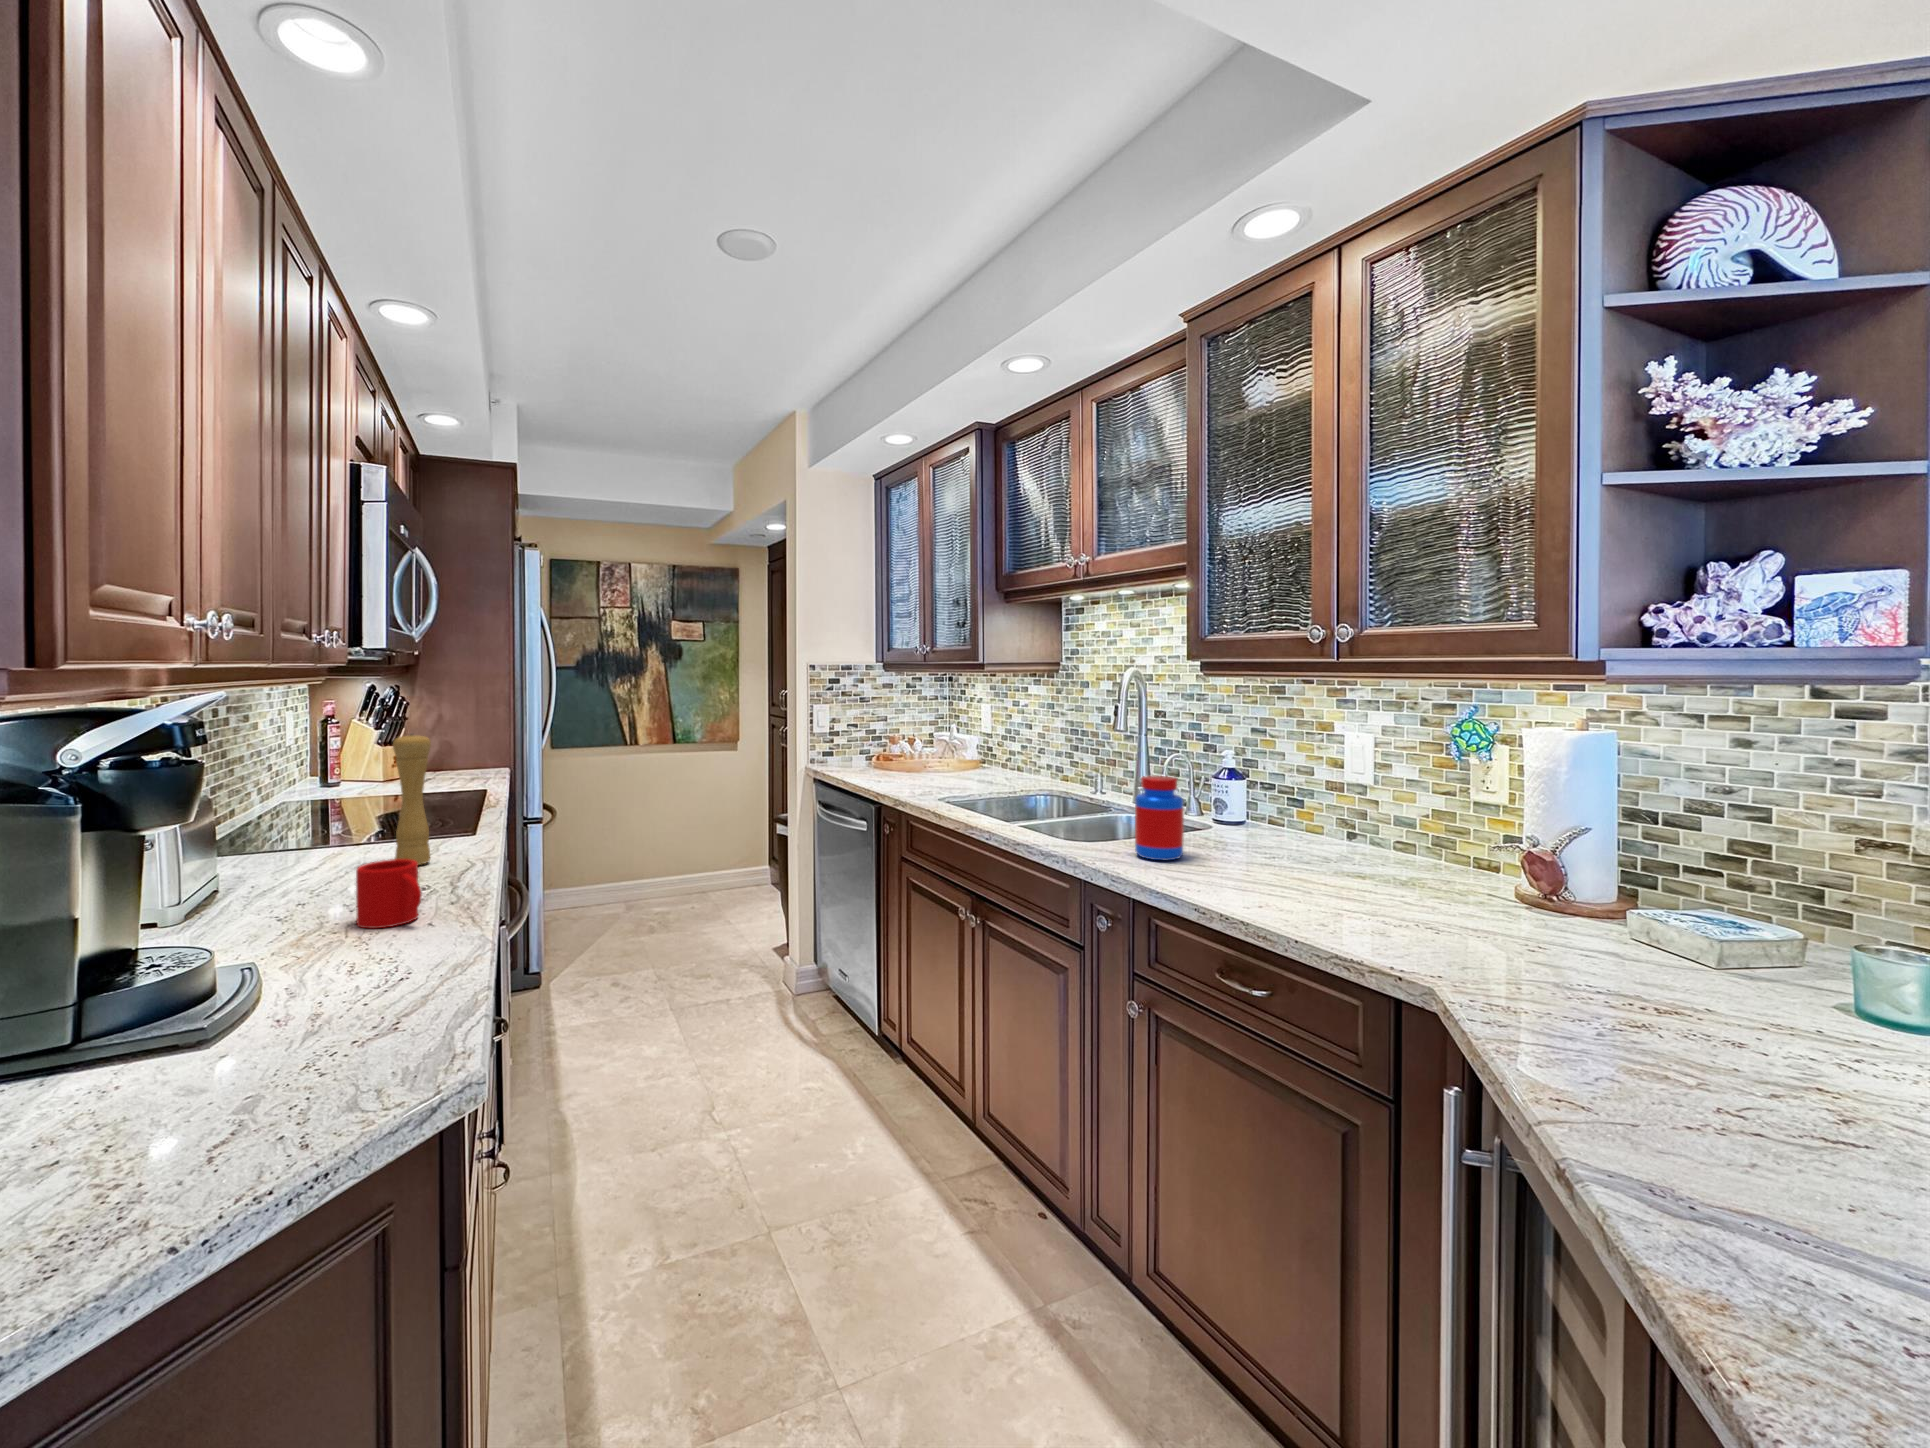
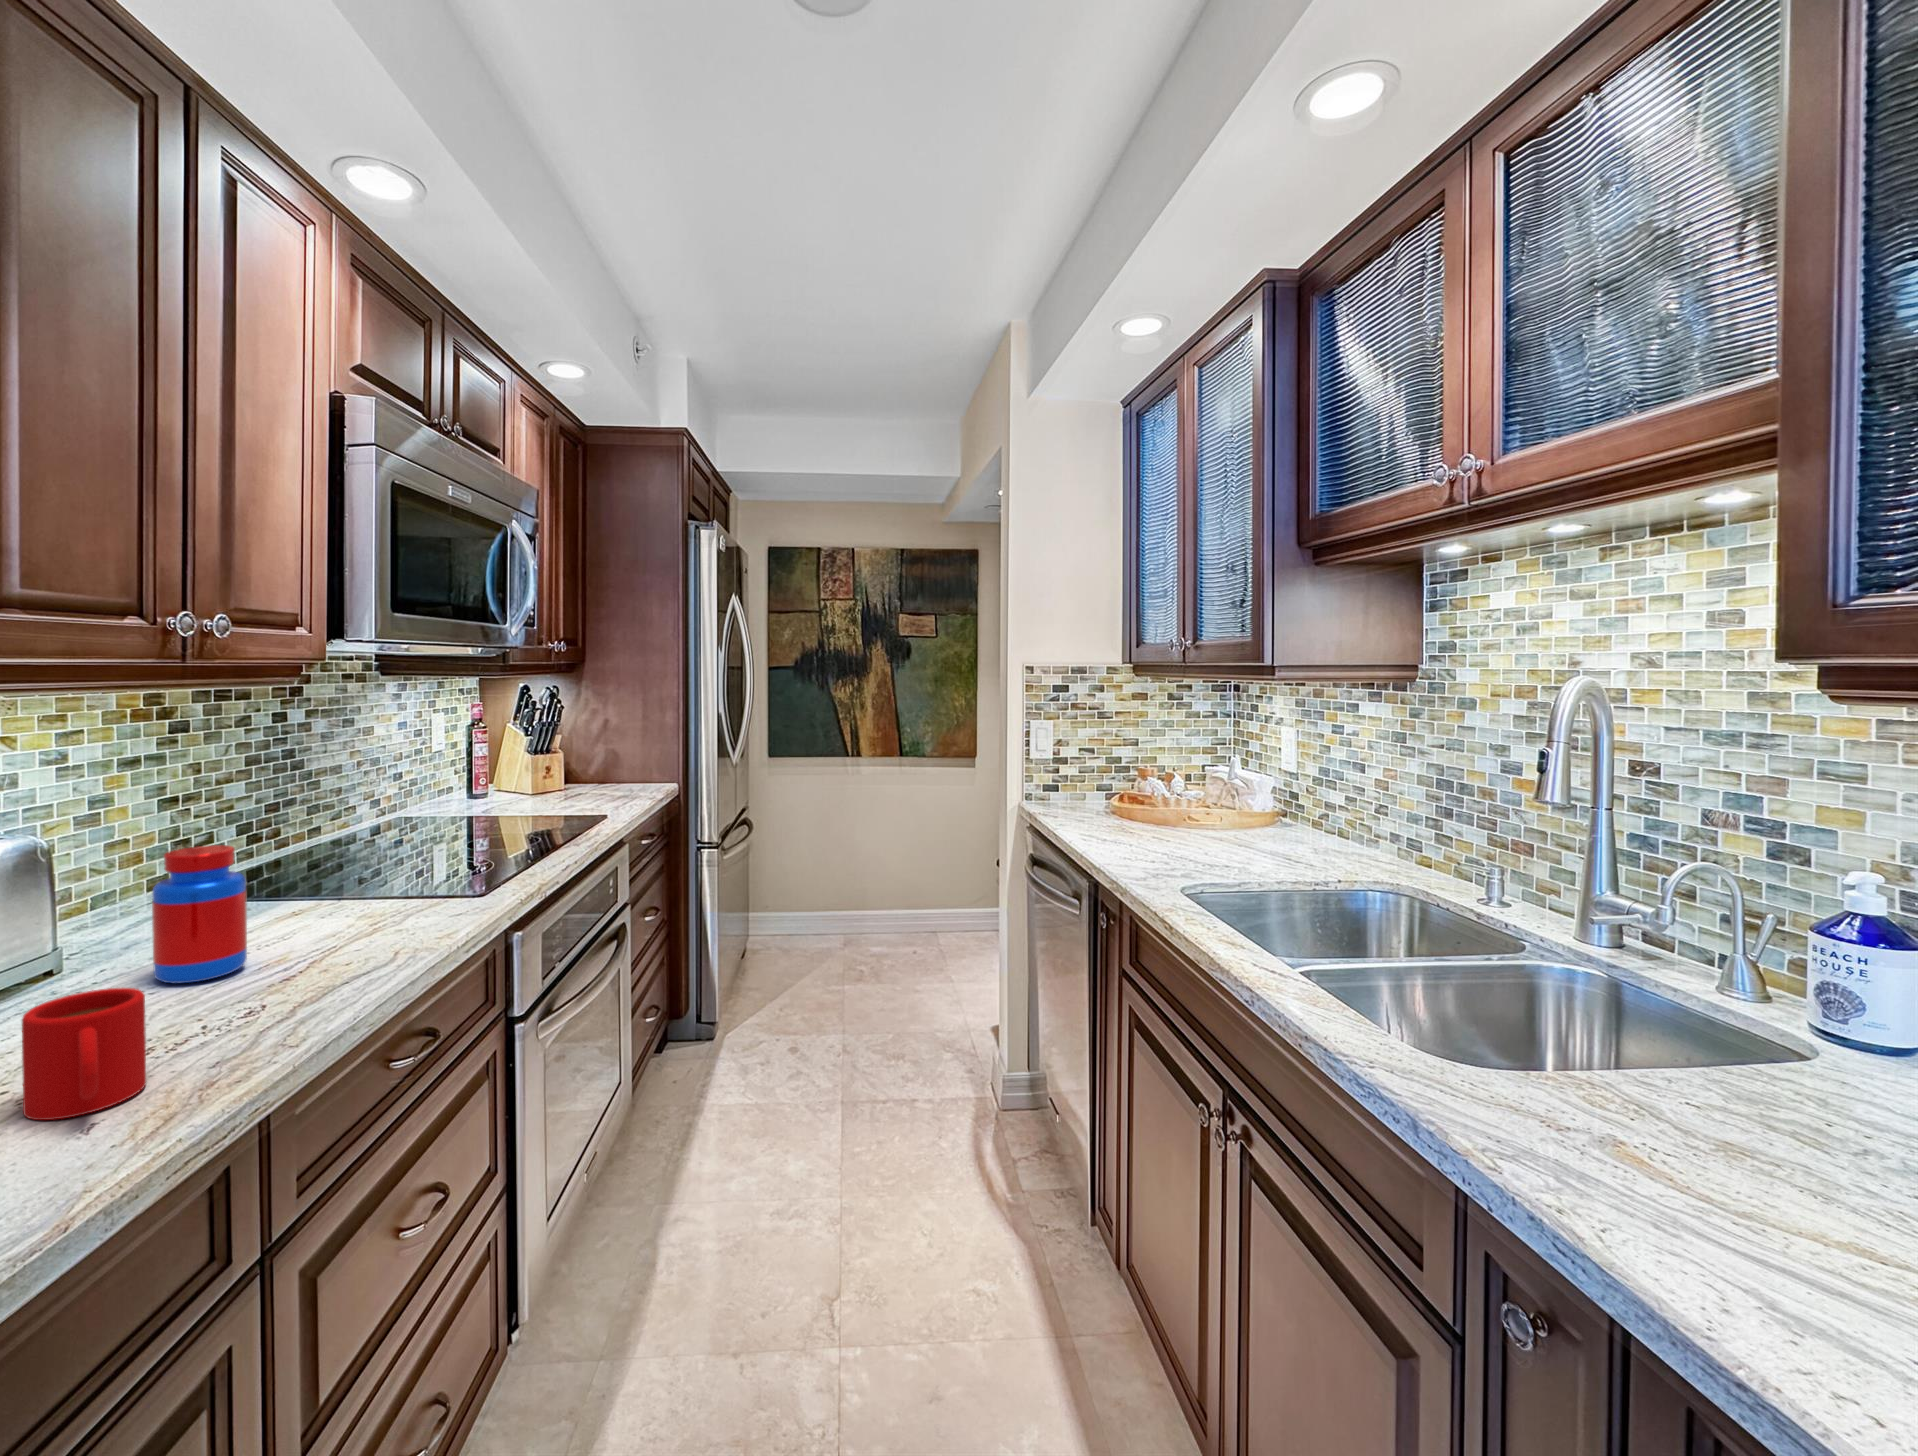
pepper mill: present [393,734,431,865] -> none [314,762,370,954]
jar: present [1135,776,1184,860] -> present [152,845,247,983]

